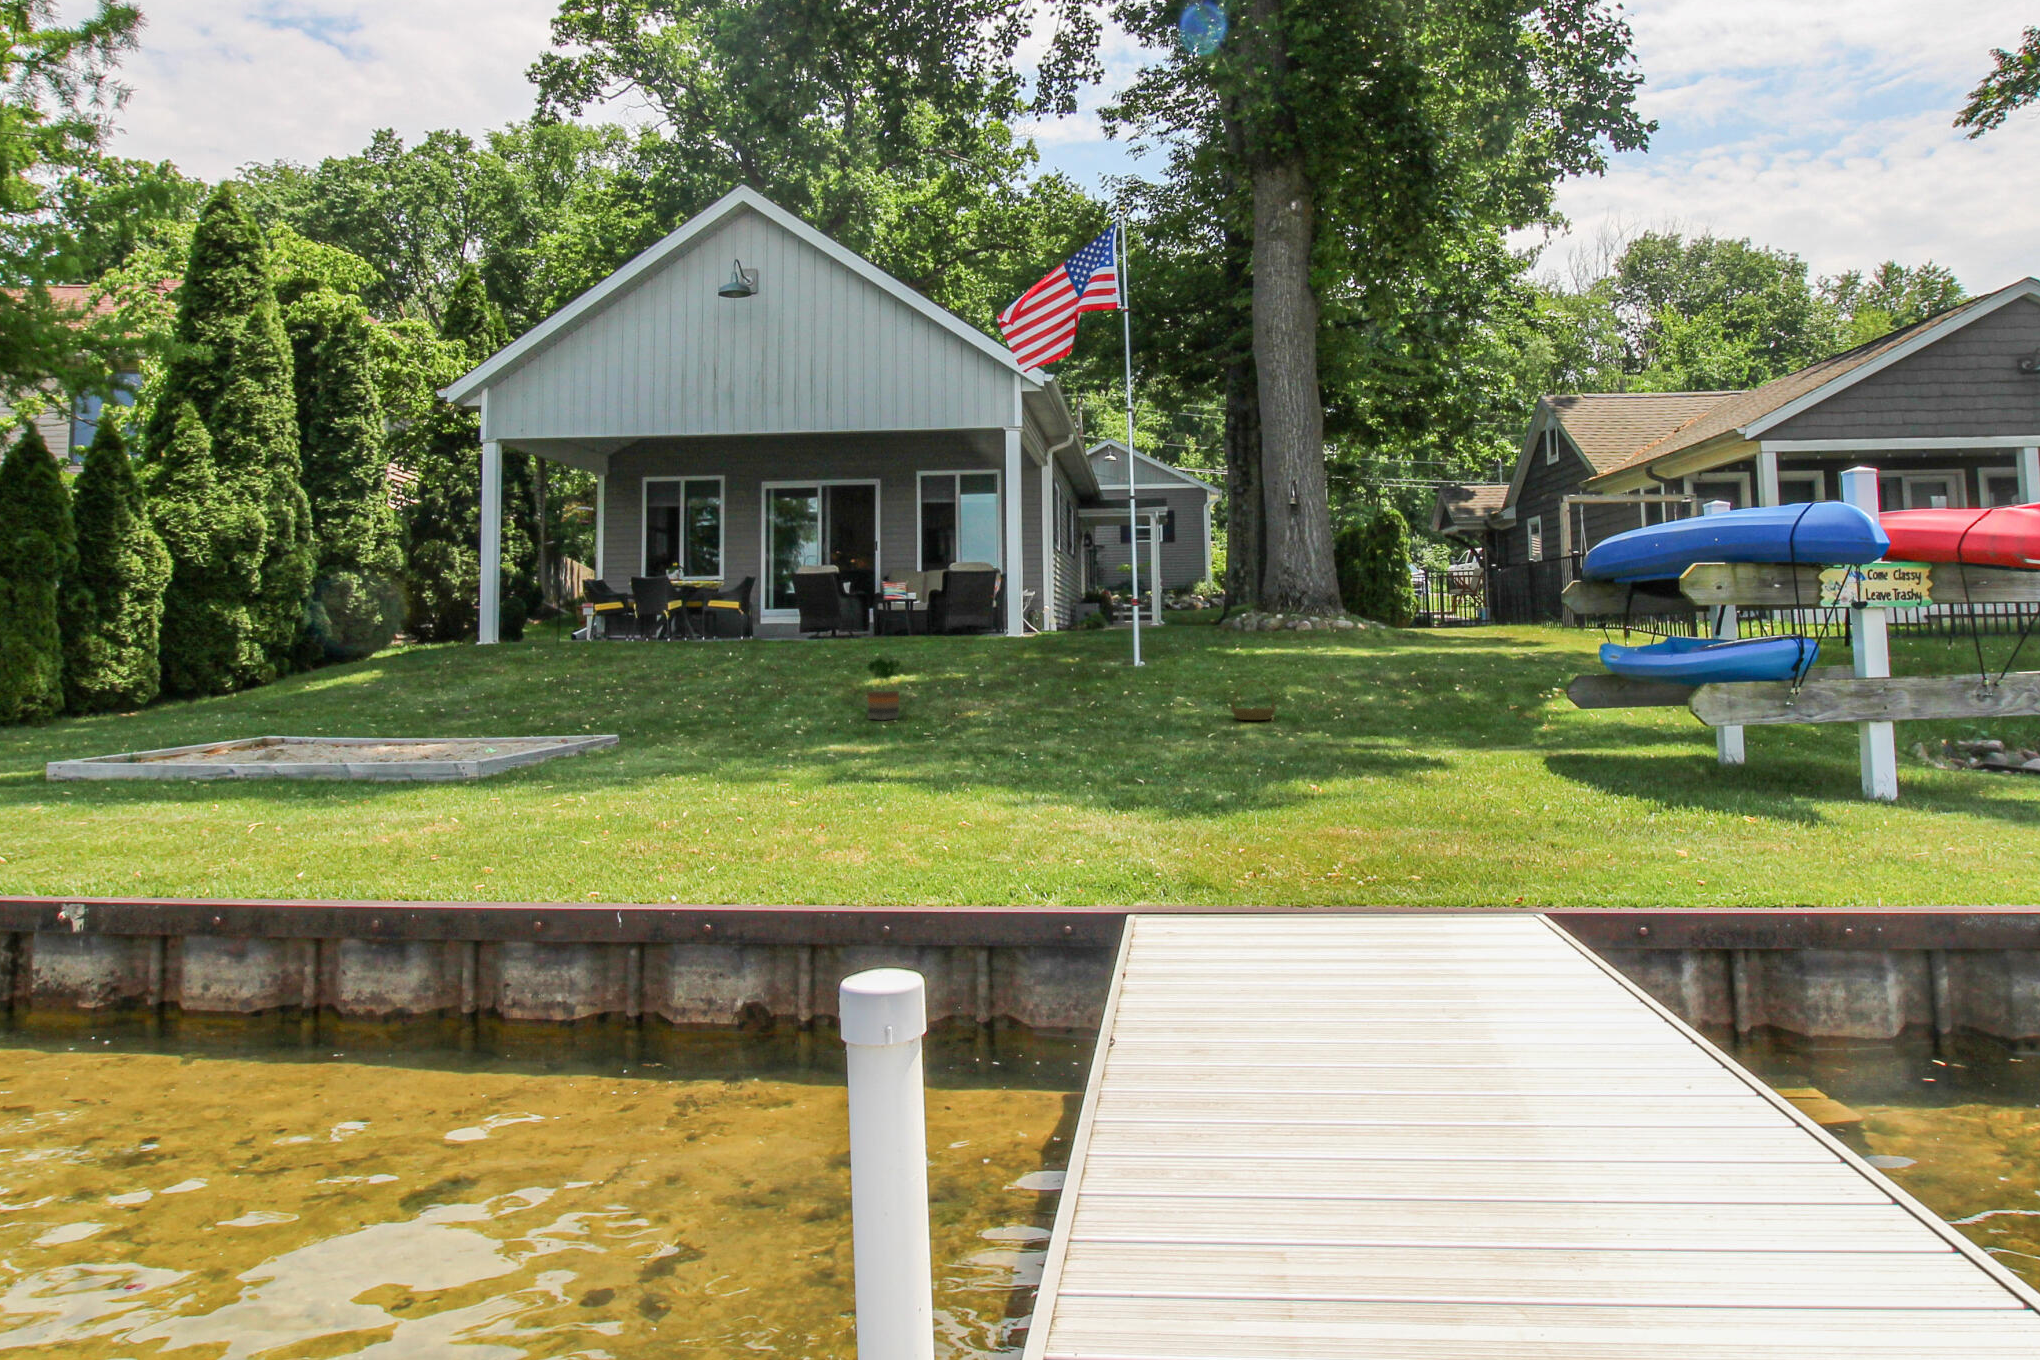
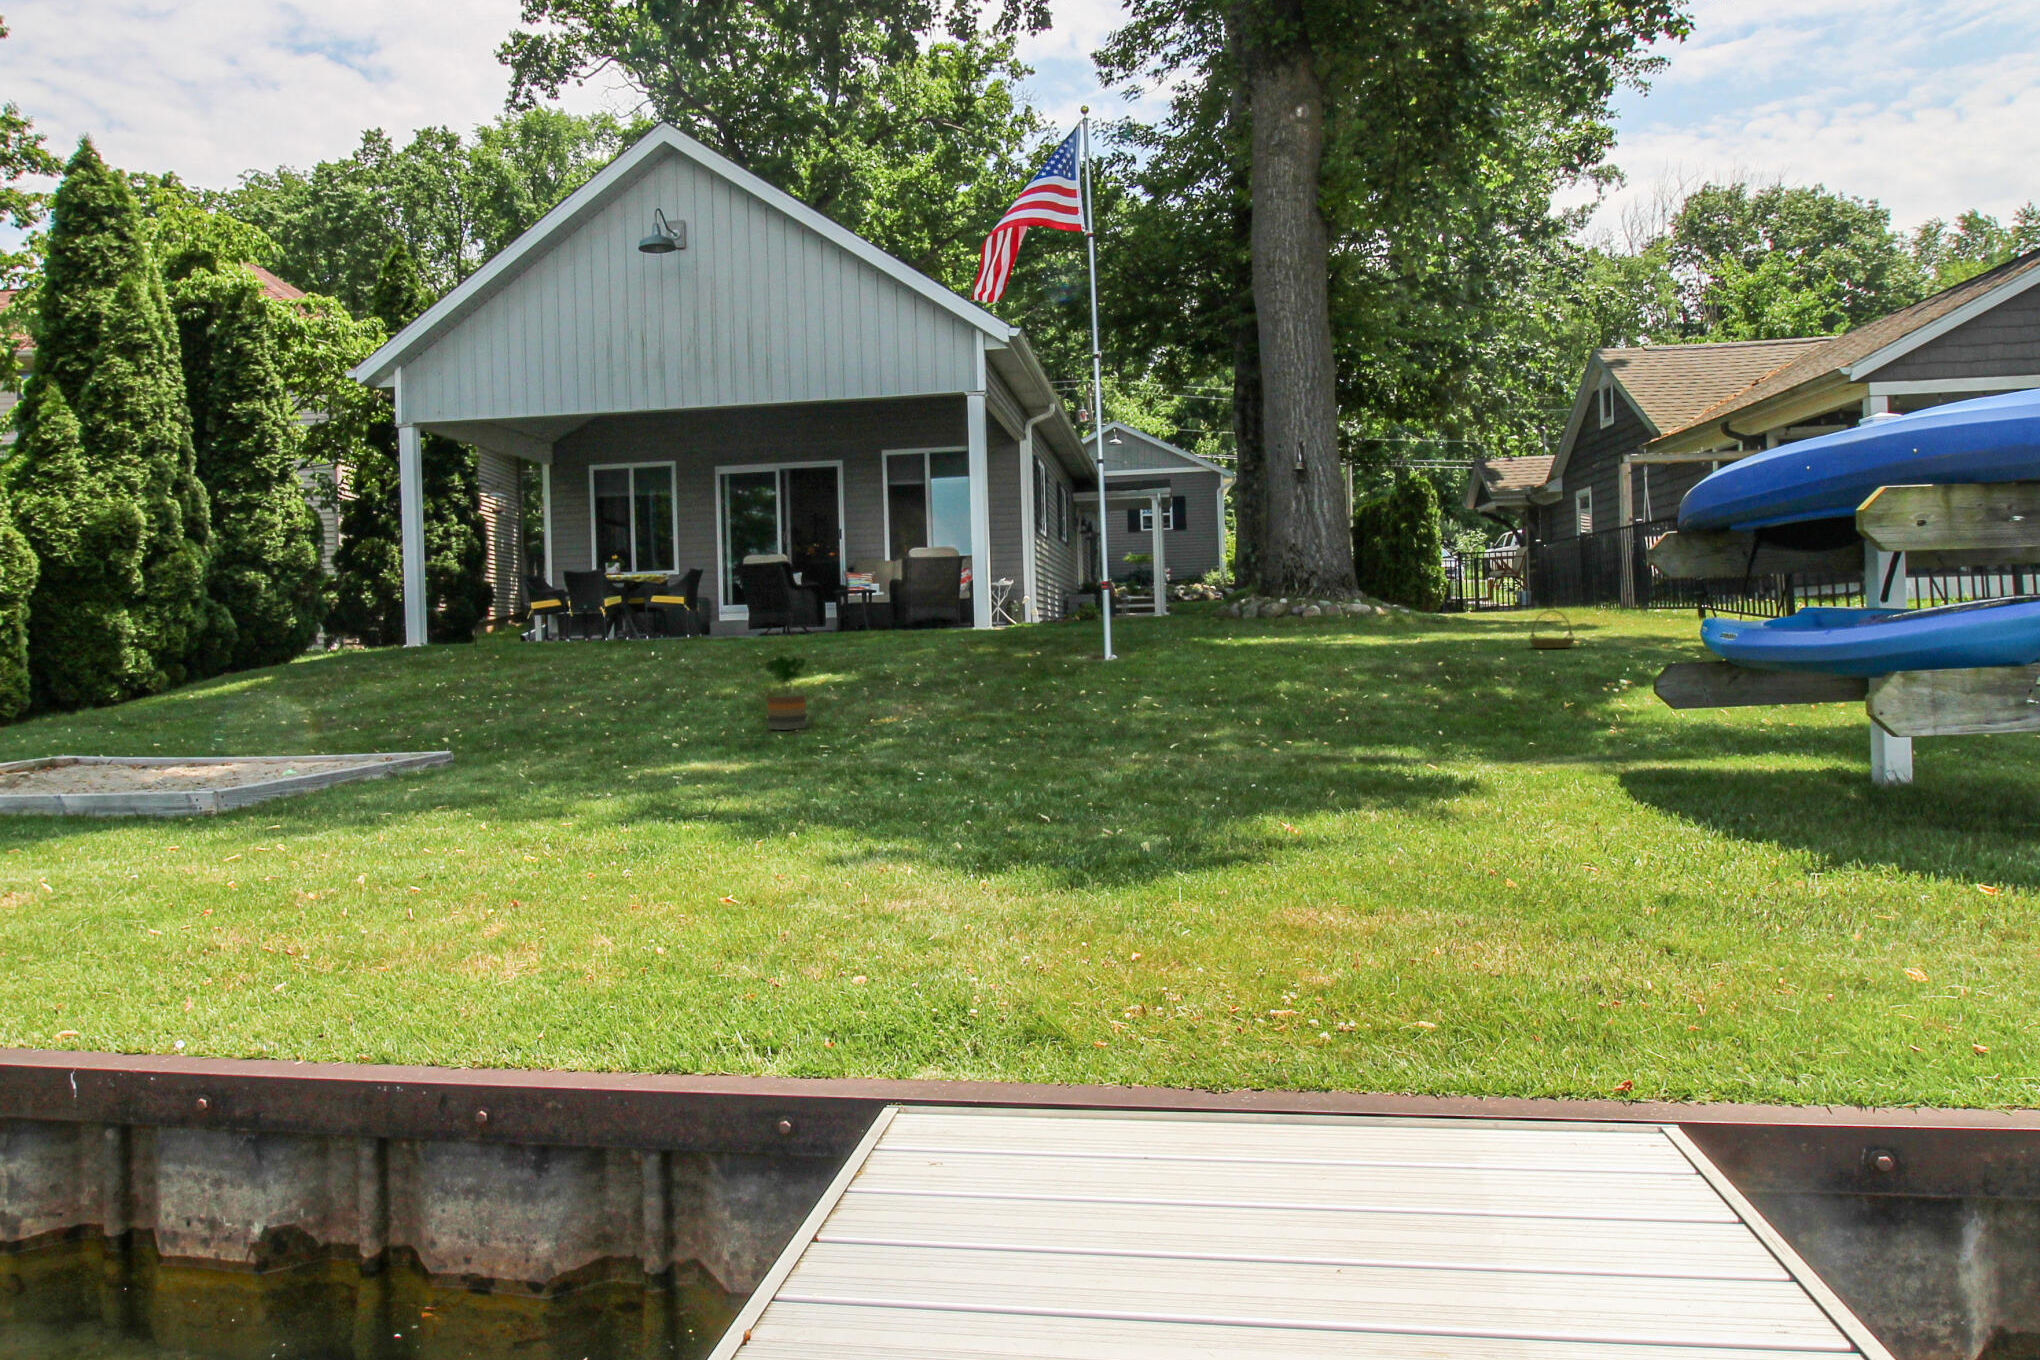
basket: present [1231,680,1276,720] -> present [1529,610,1575,648]

